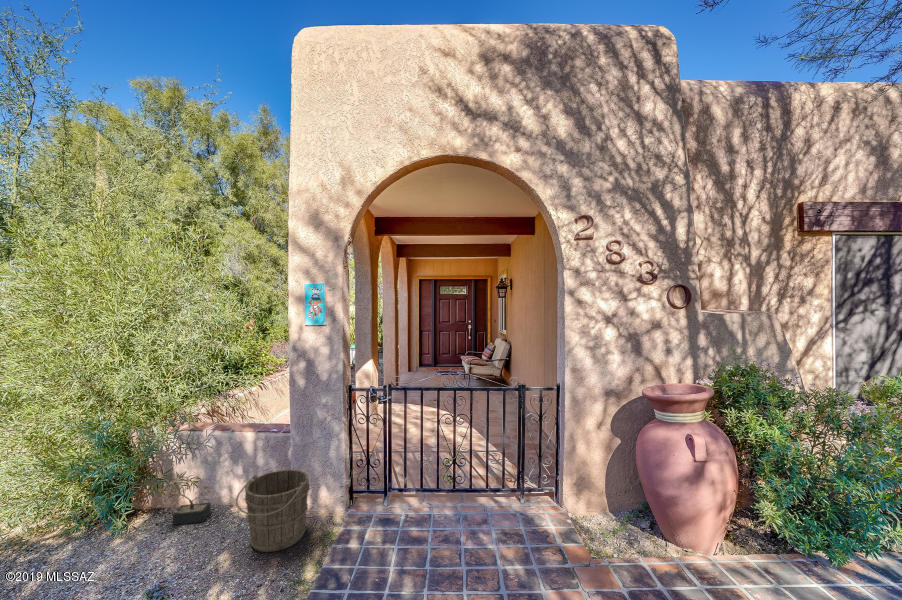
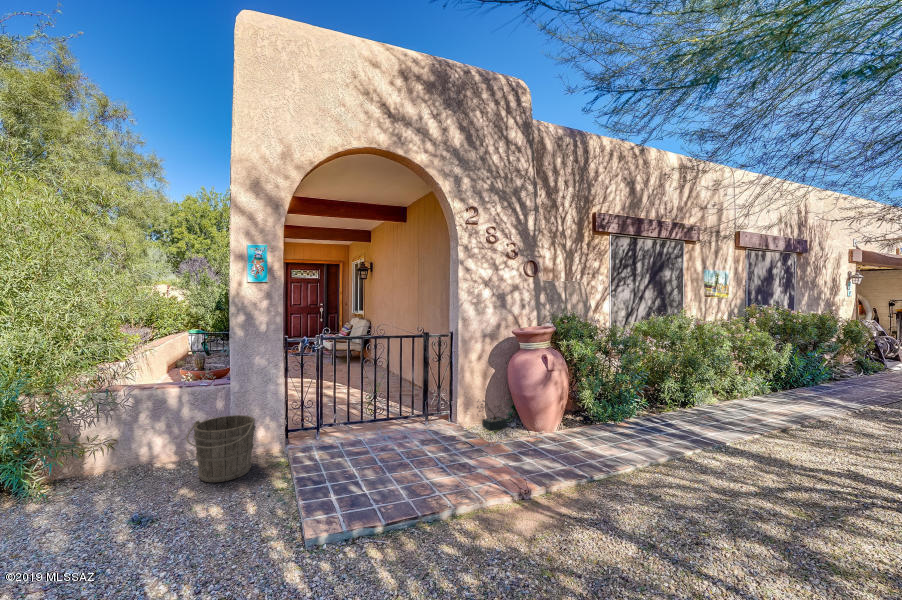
decorative plant: present [161,478,216,525] -> present [477,400,508,430]

